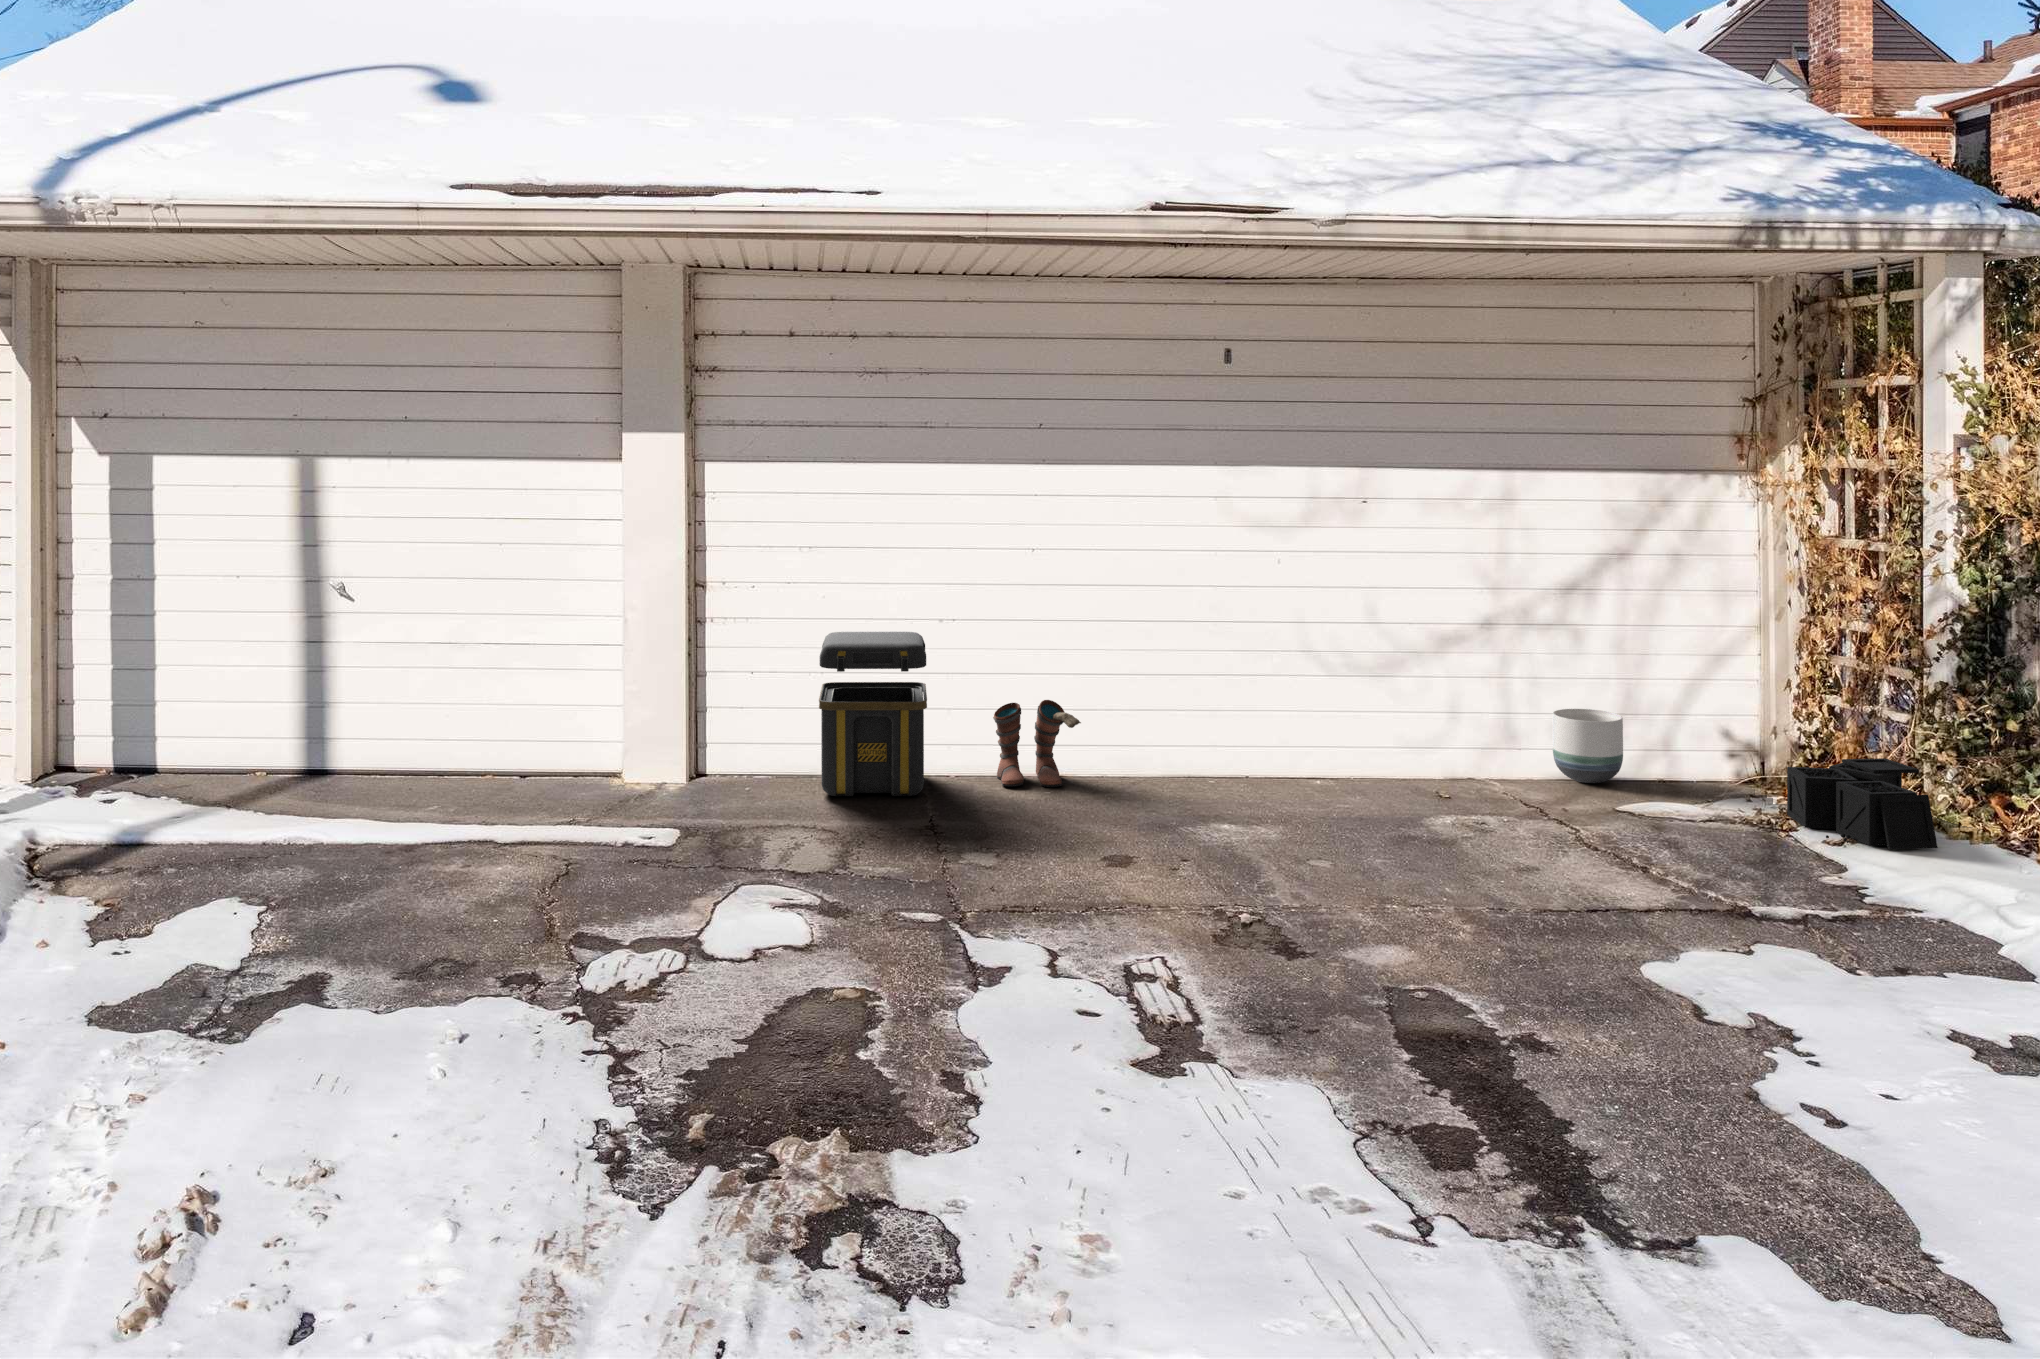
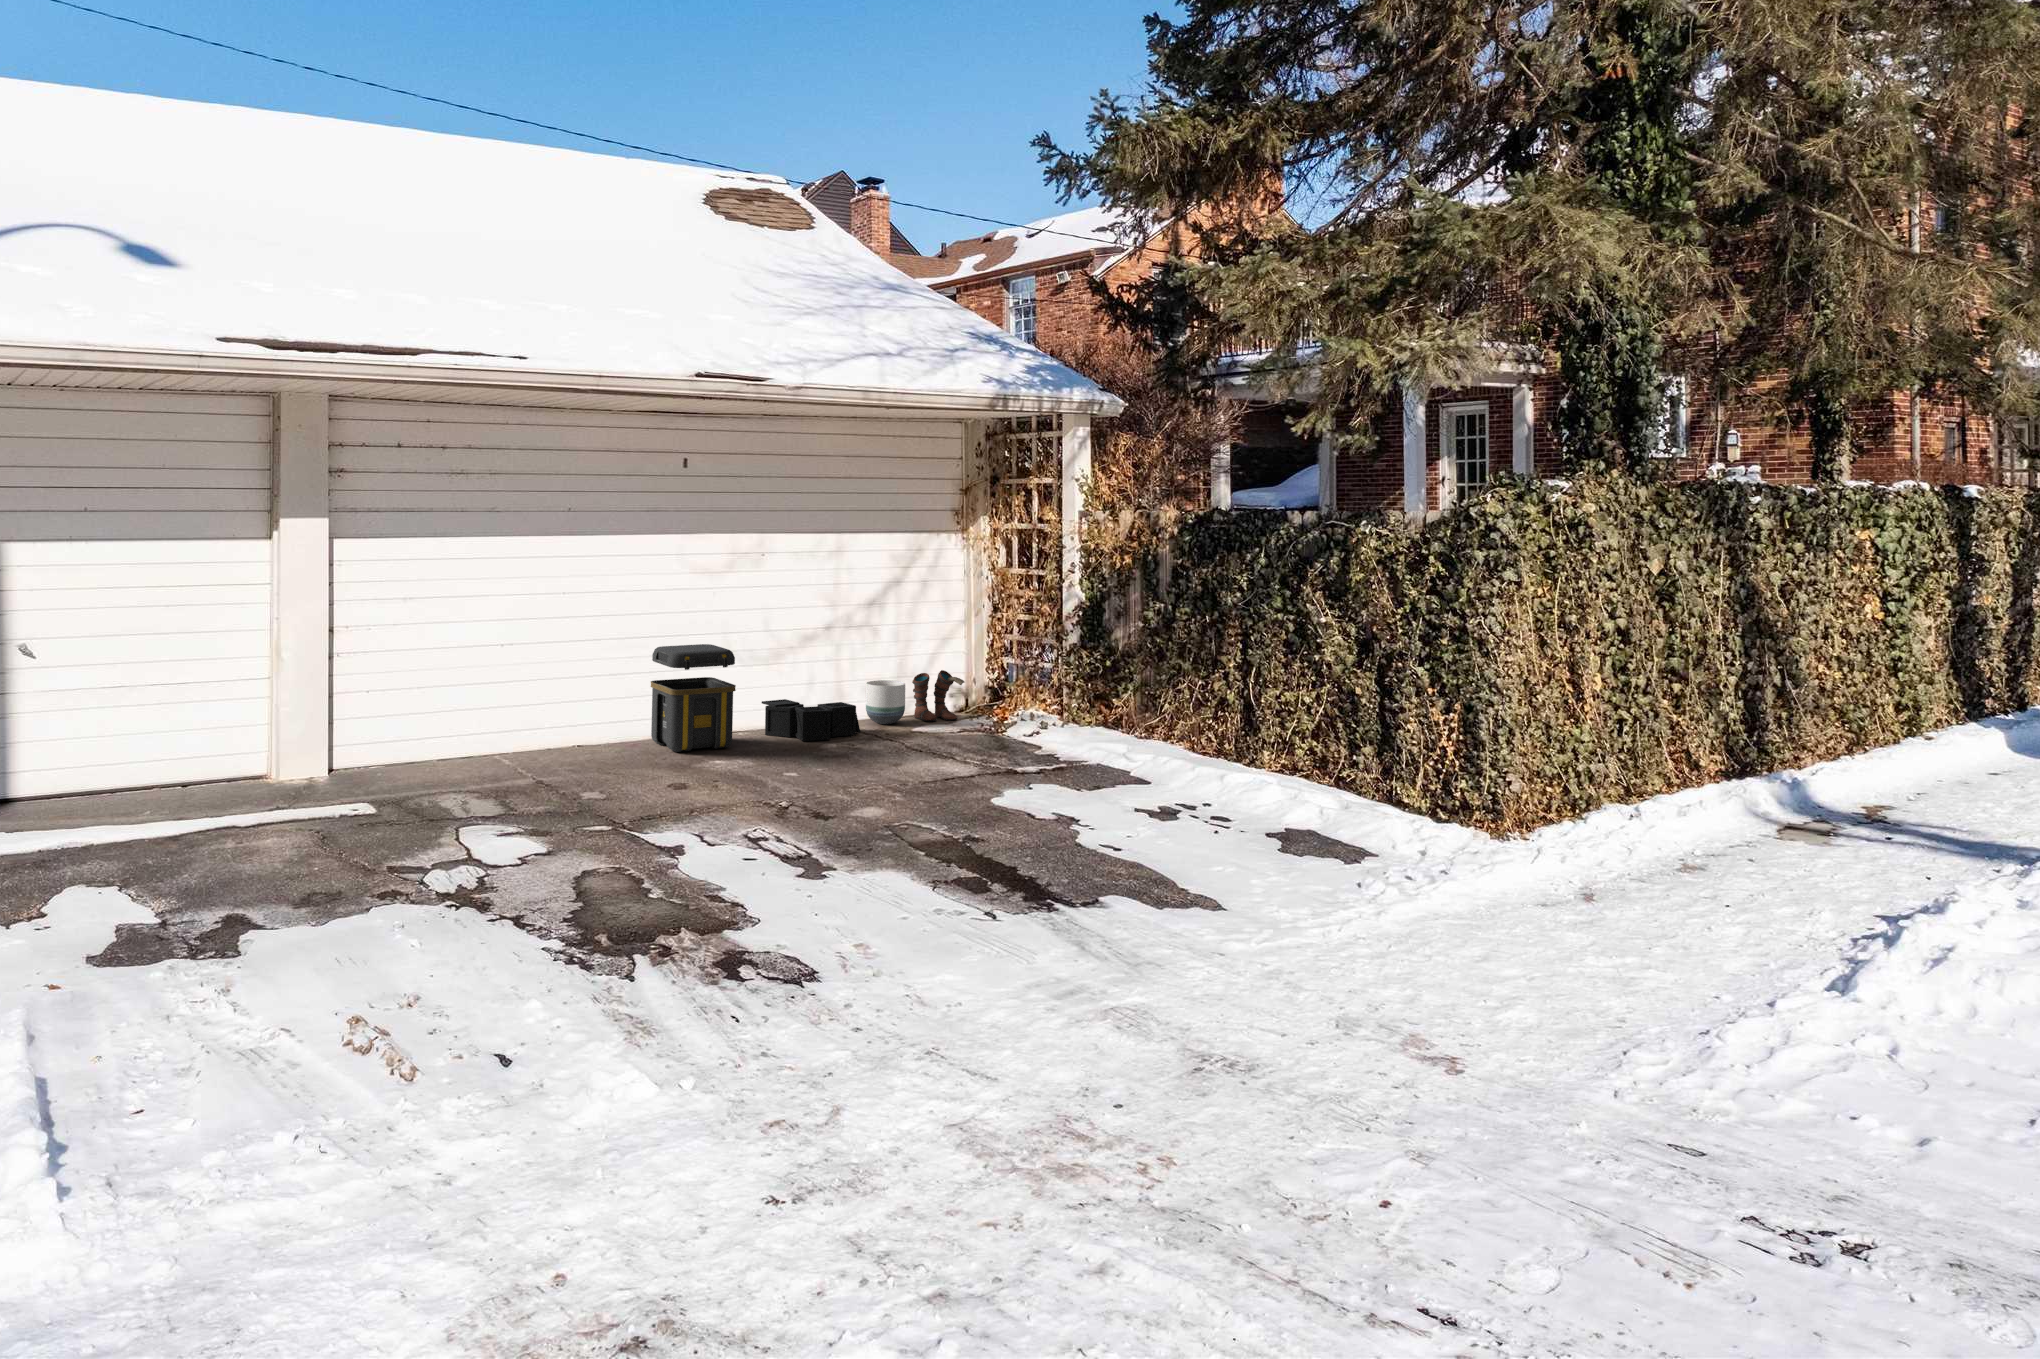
toolbox: present [819,632,927,796] -> present [651,644,736,752]
boots: present [993,700,1081,787] -> present [912,670,964,721]
storage bin: present [1787,758,1938,849] -> present [762,699,860,741]

